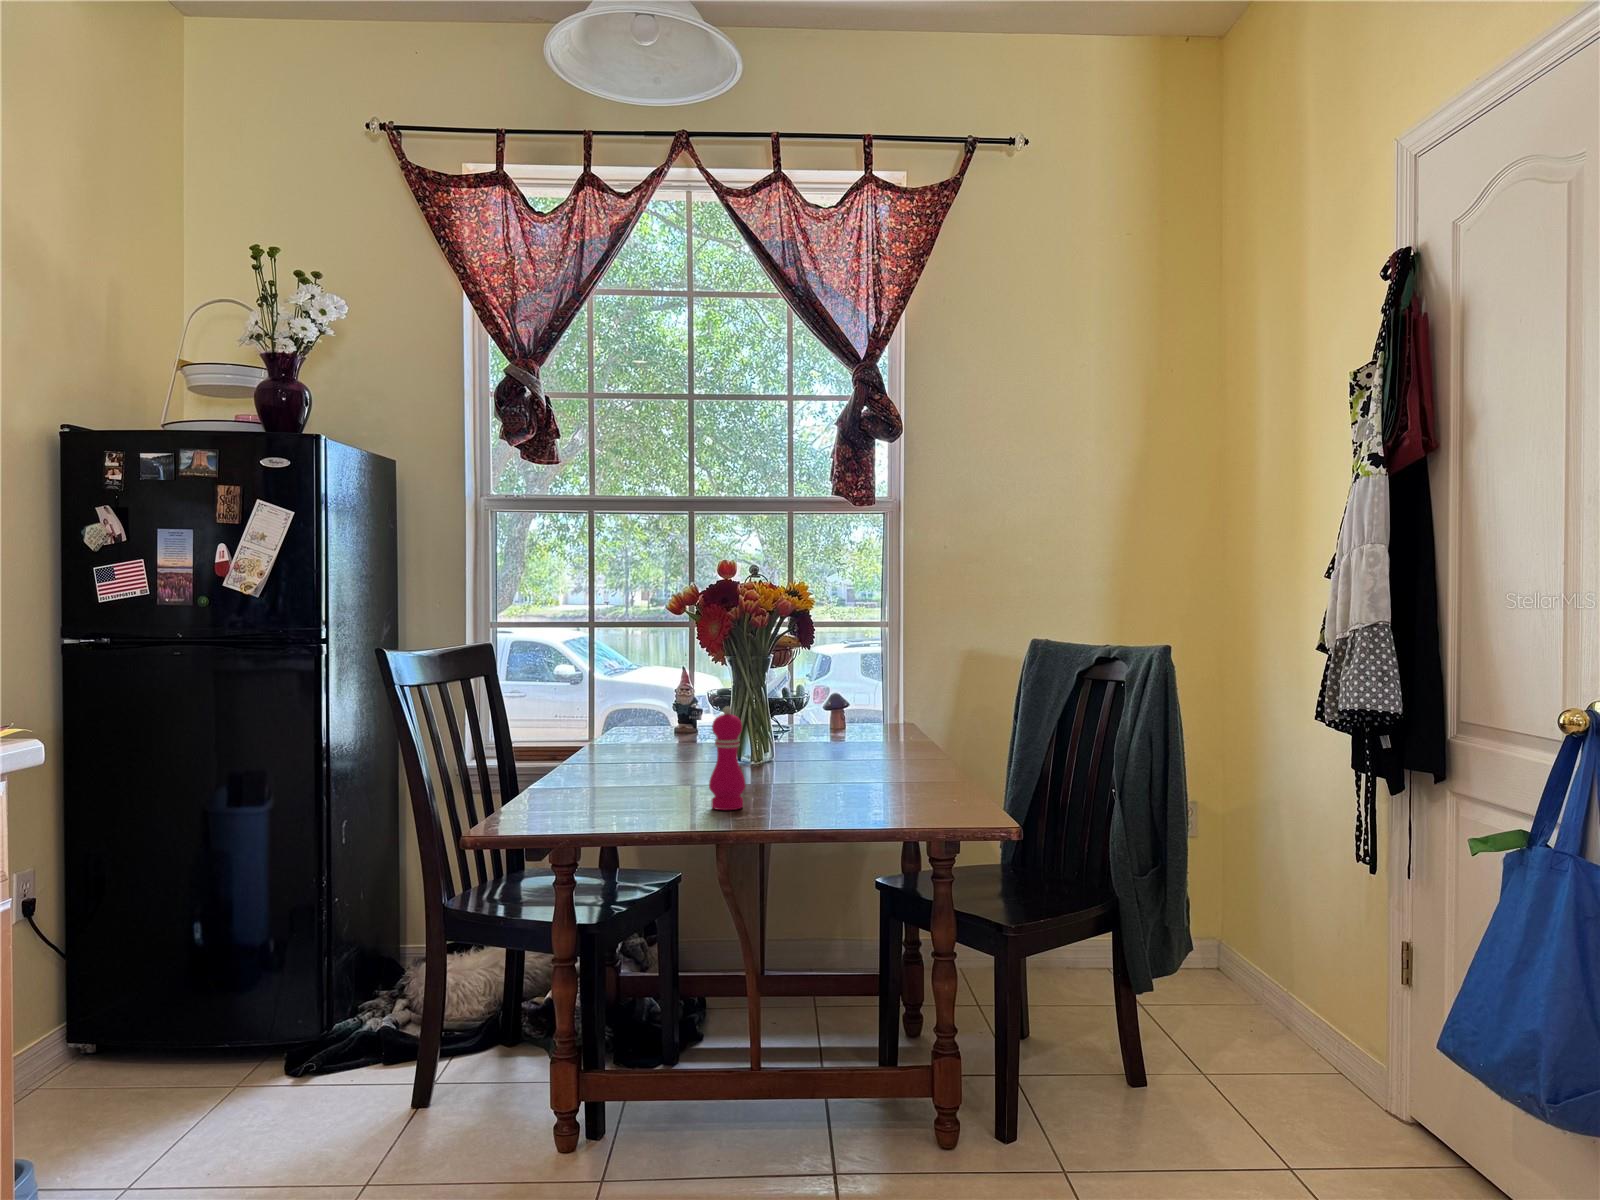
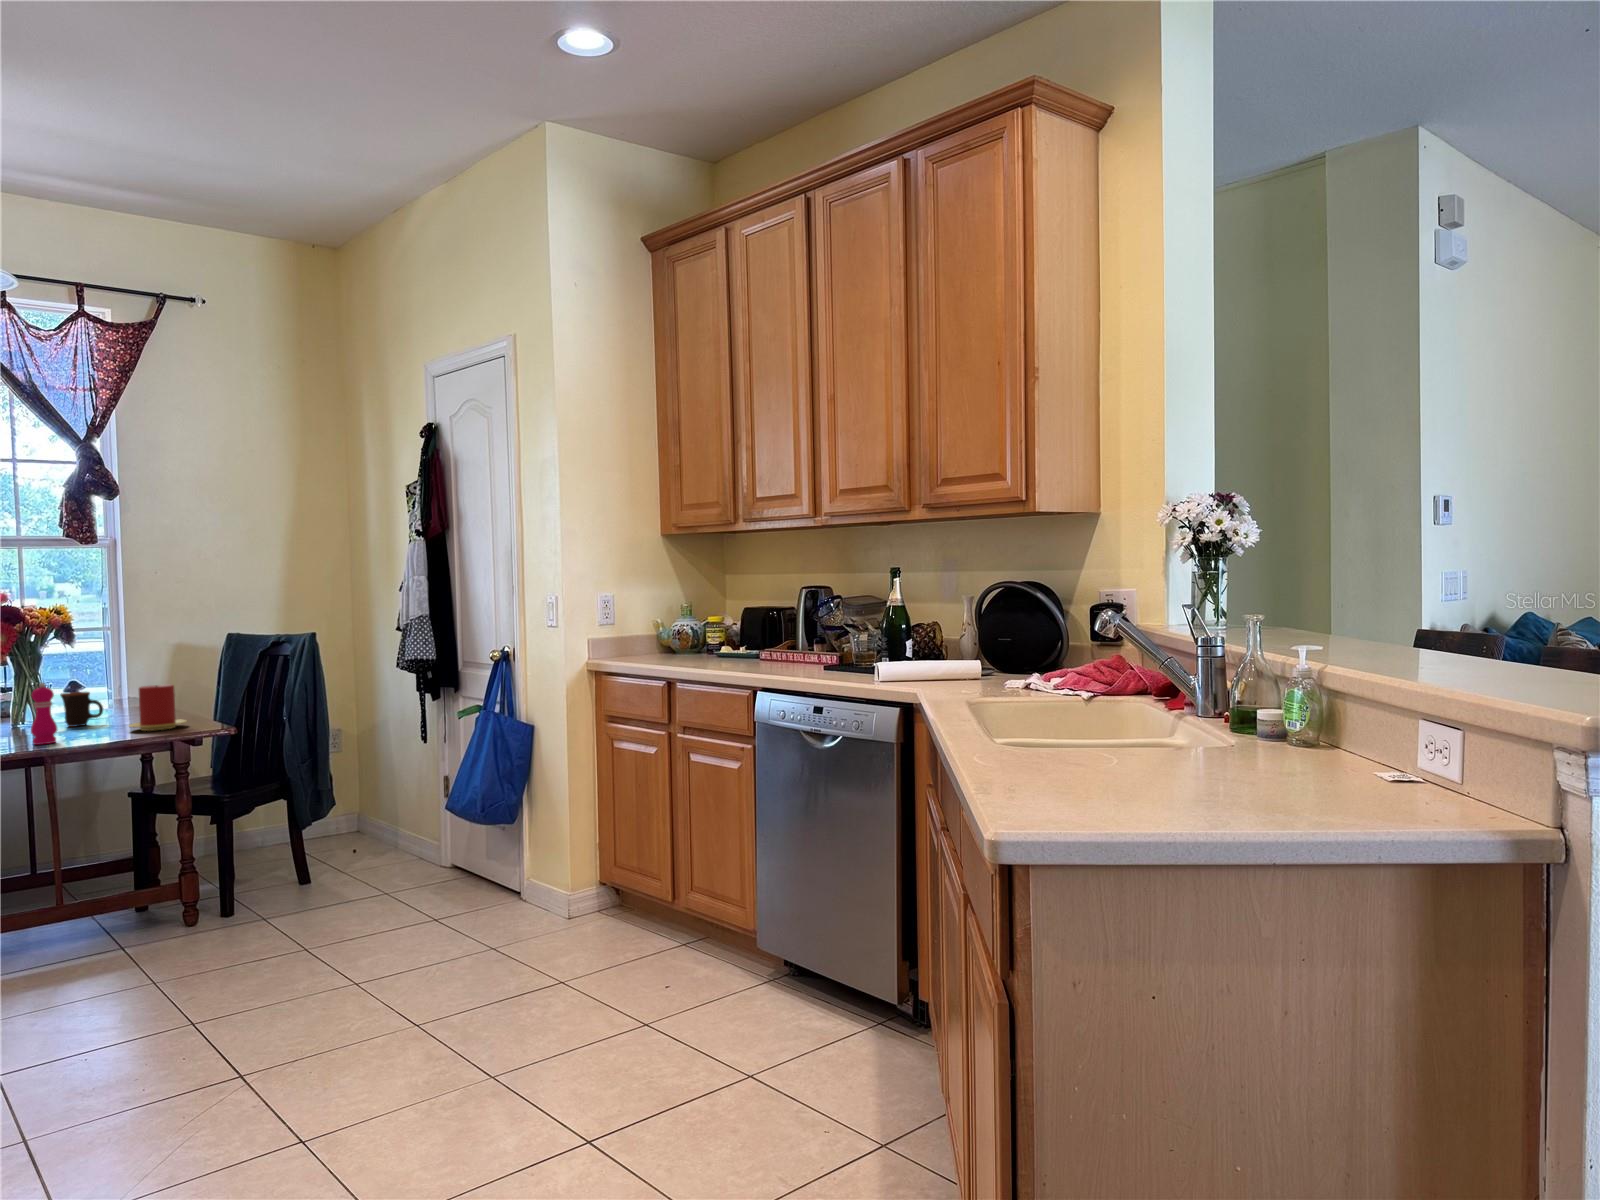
mug: none [787,716,840,770] -> present [60,692,103,727]
candle: none [851,723,941,806] -> present [129,684,187,731]

